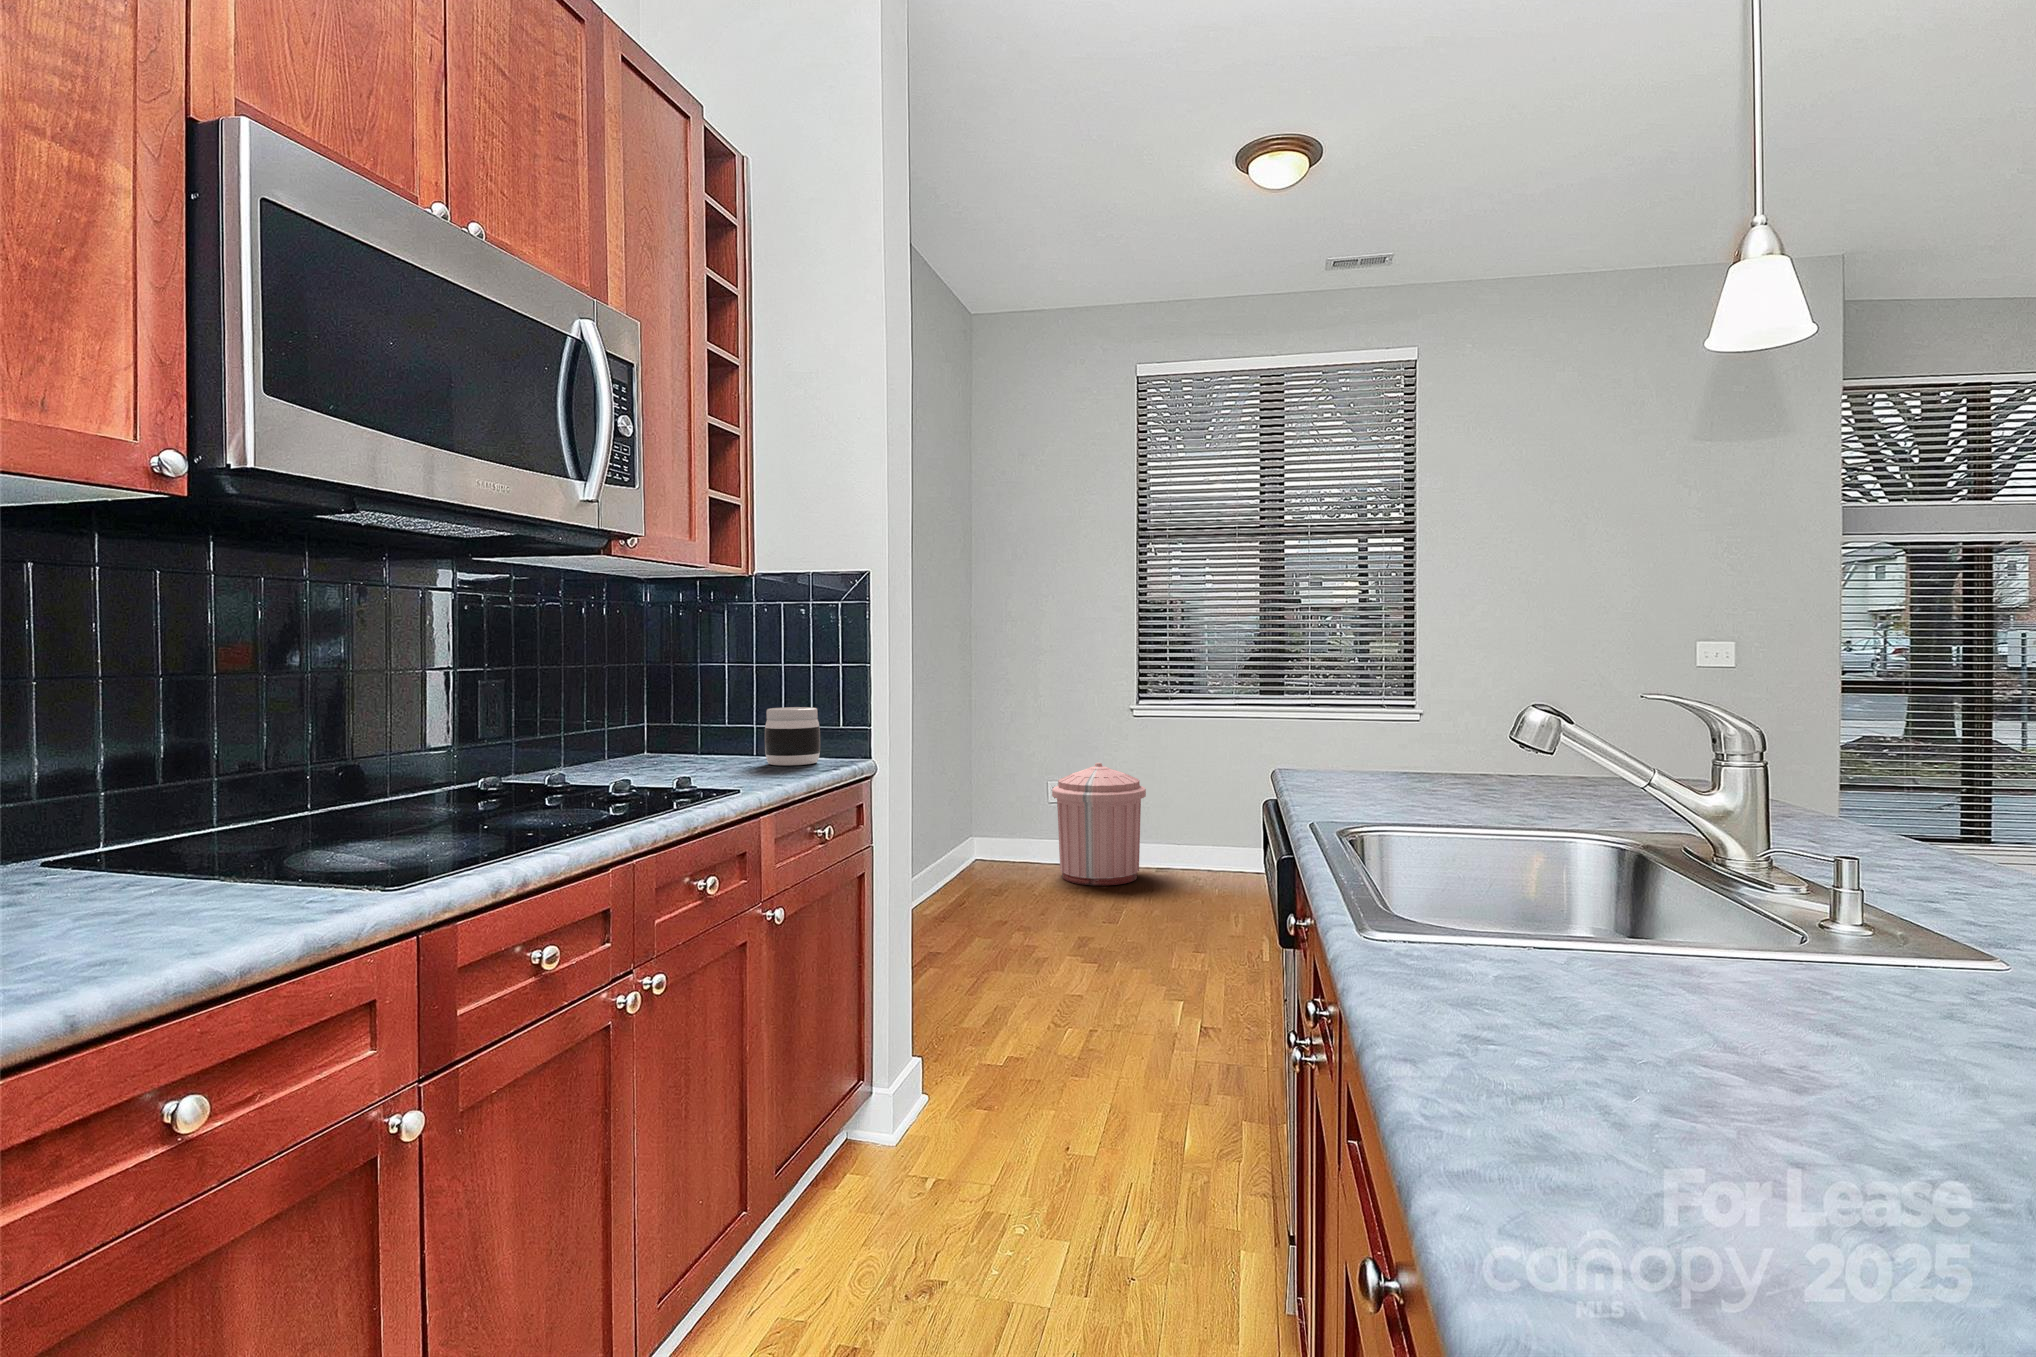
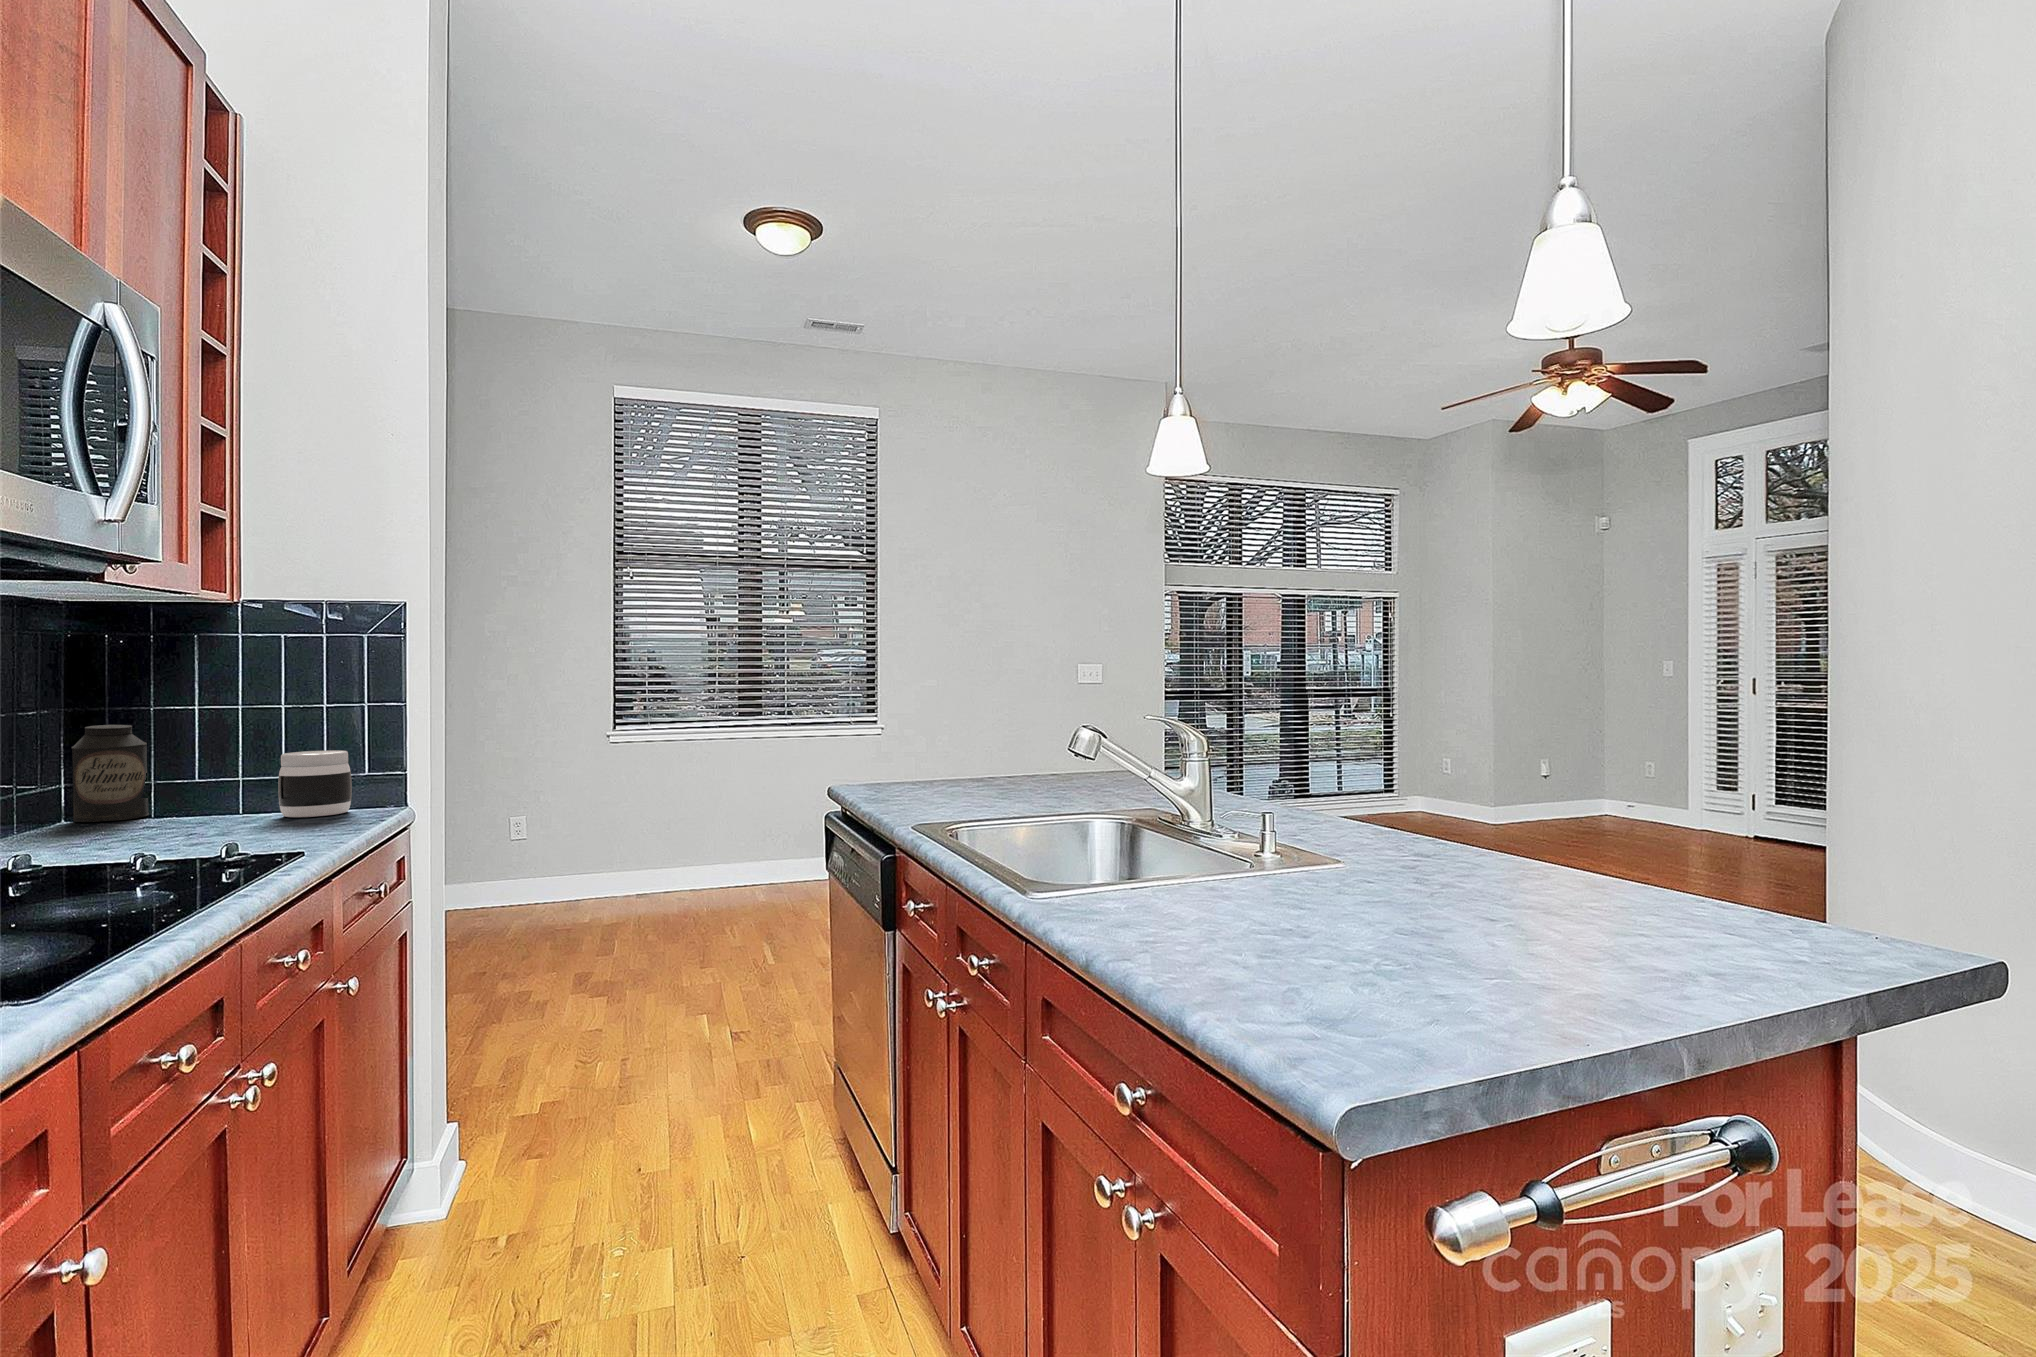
canister: none [643,680,694,758] -> present [72,725,149,822]
trash can: present [1052,763,1146,885] -> none [519,797,626,928]

